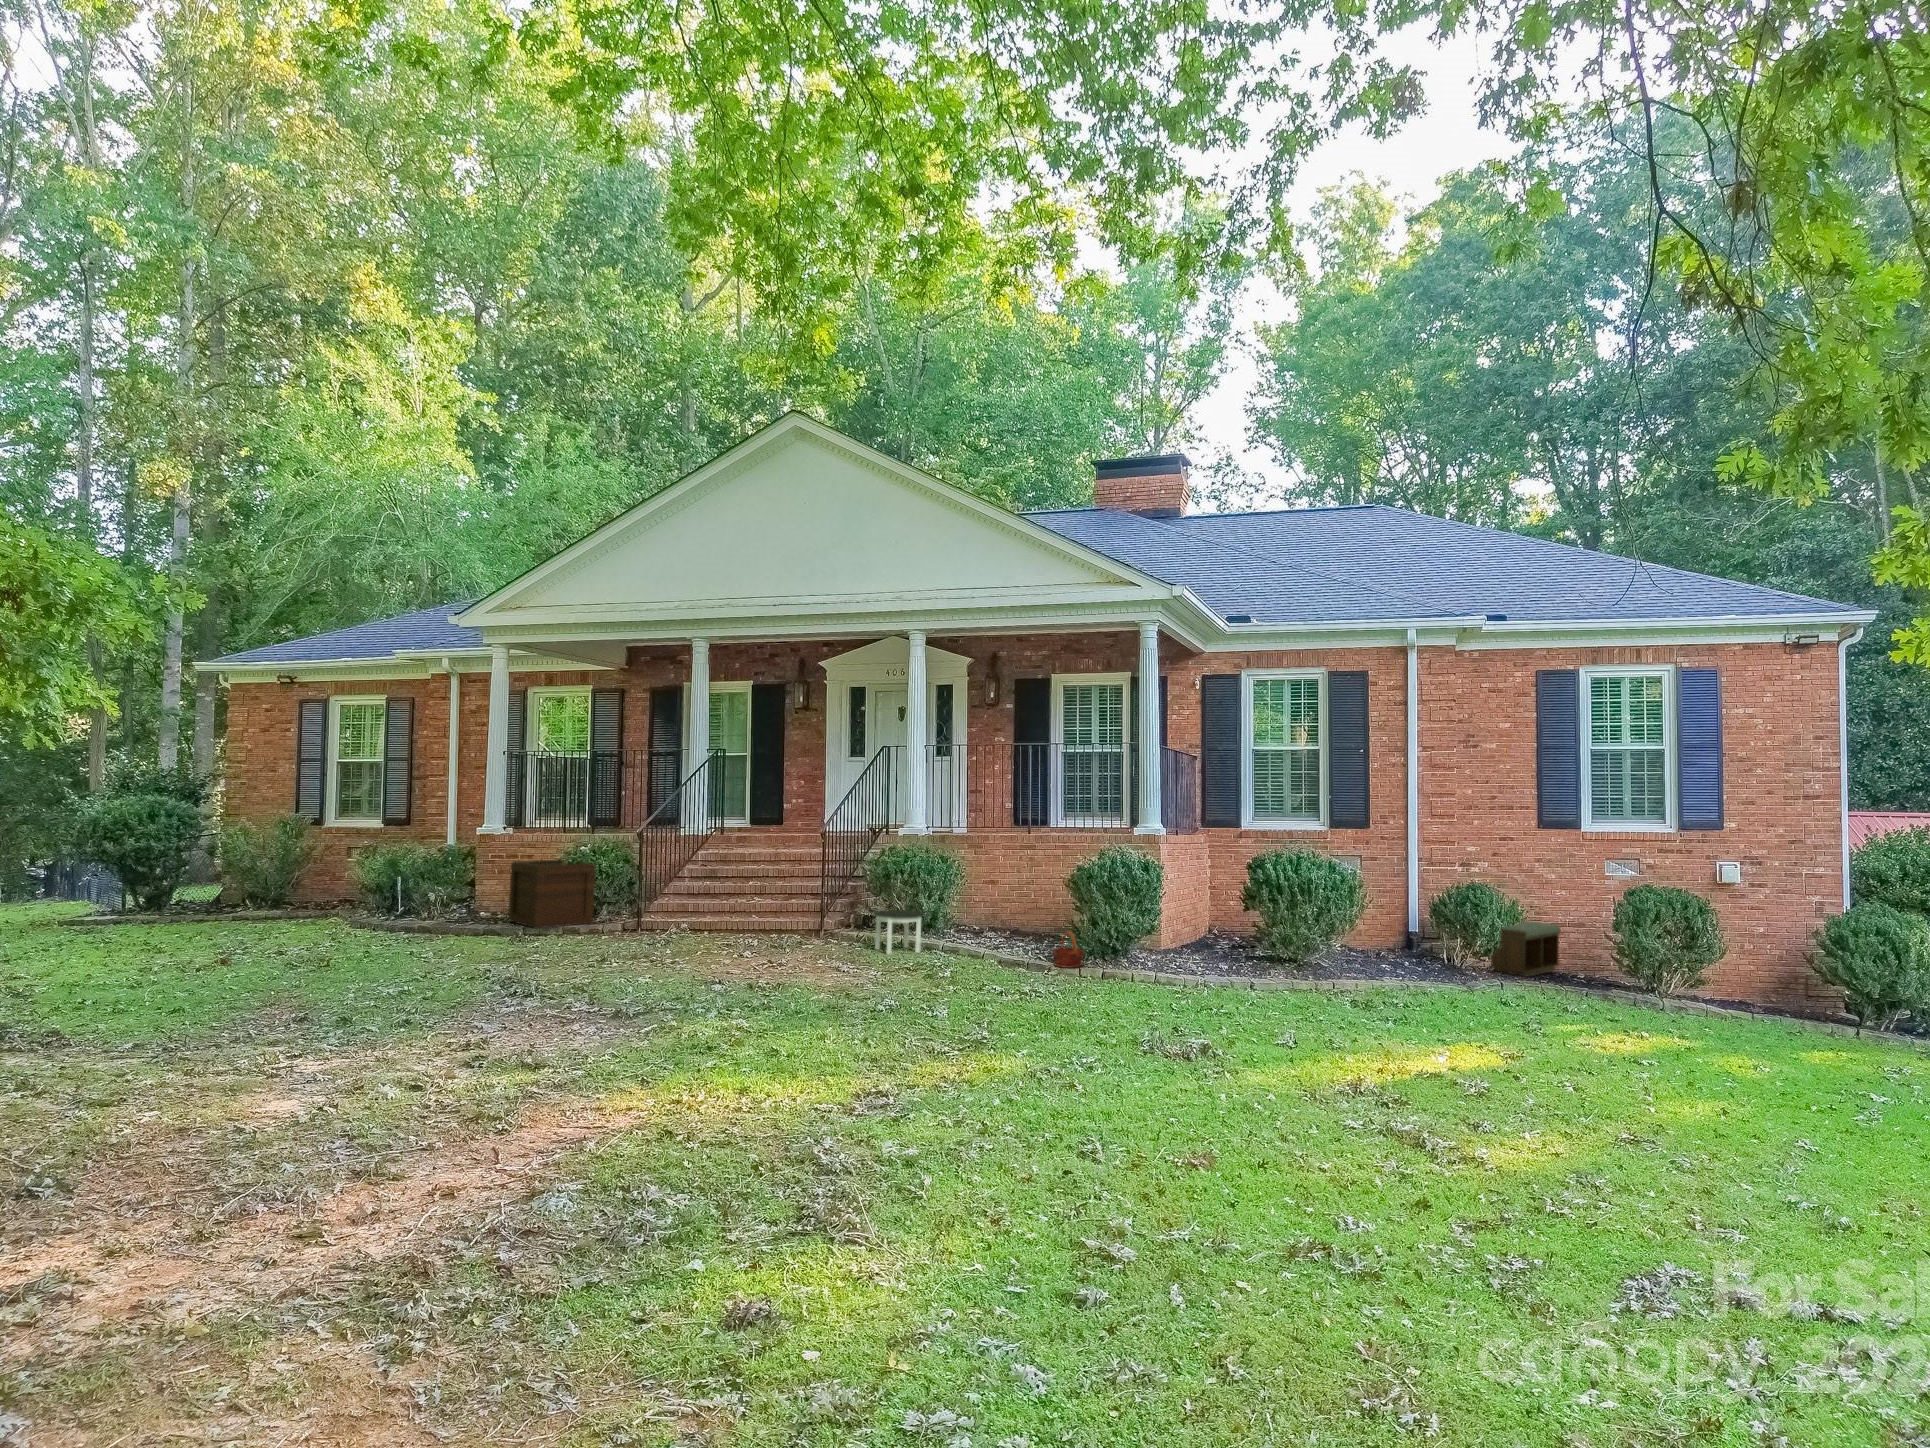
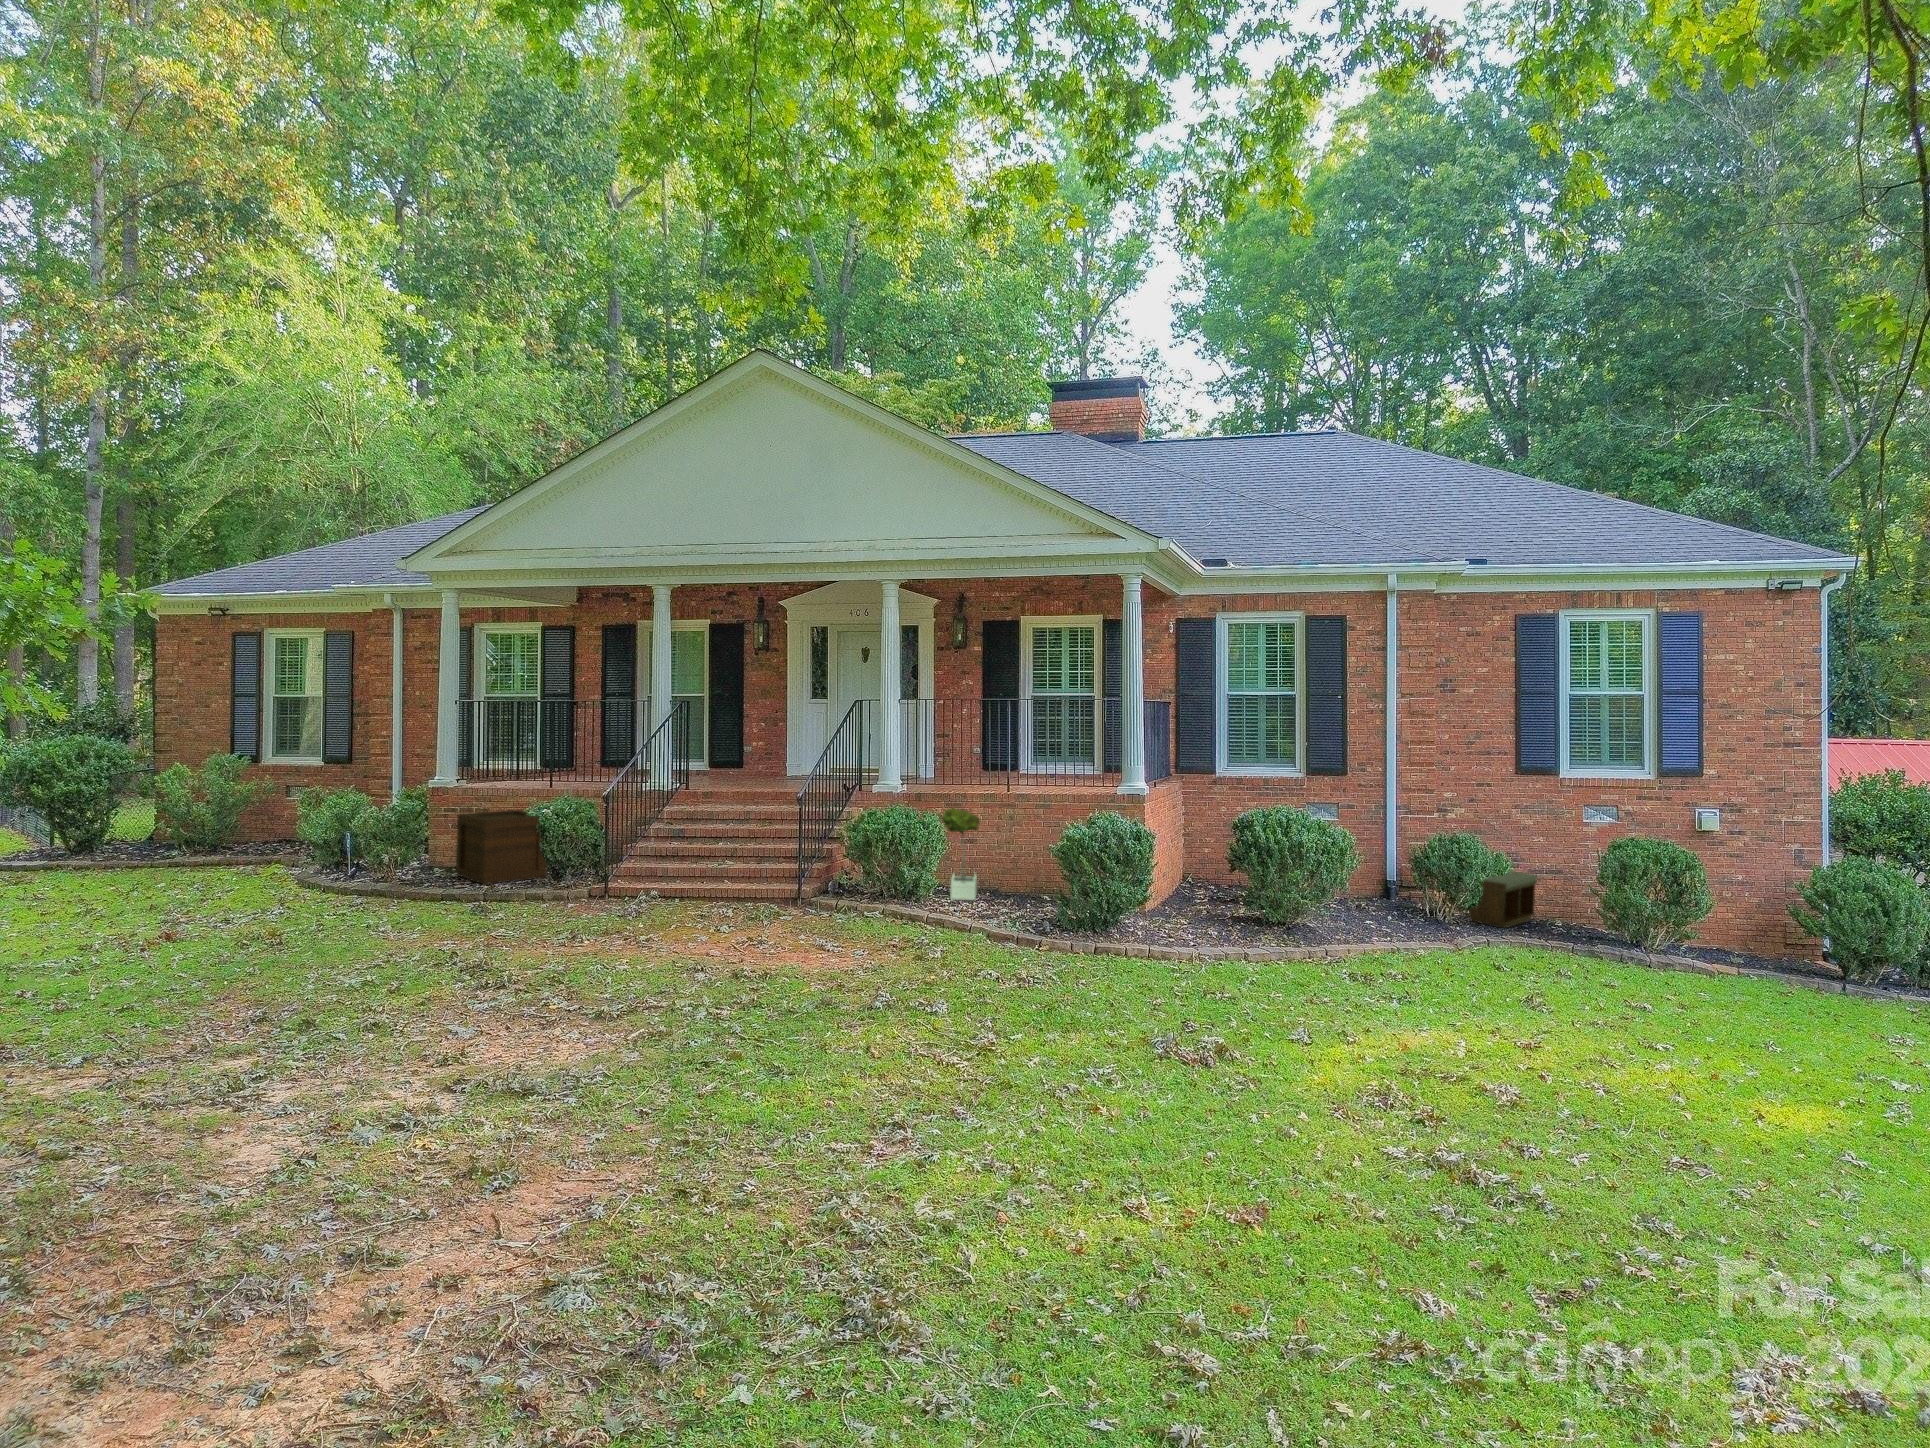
potted tree: none [970,854,1008,945] -> present [942,808,980,900]
round table: present [874,910,923,954] -> none [843,866,895,915]
basket: present [1053,931,1084,968] -> none [1030,891,1064,930]

